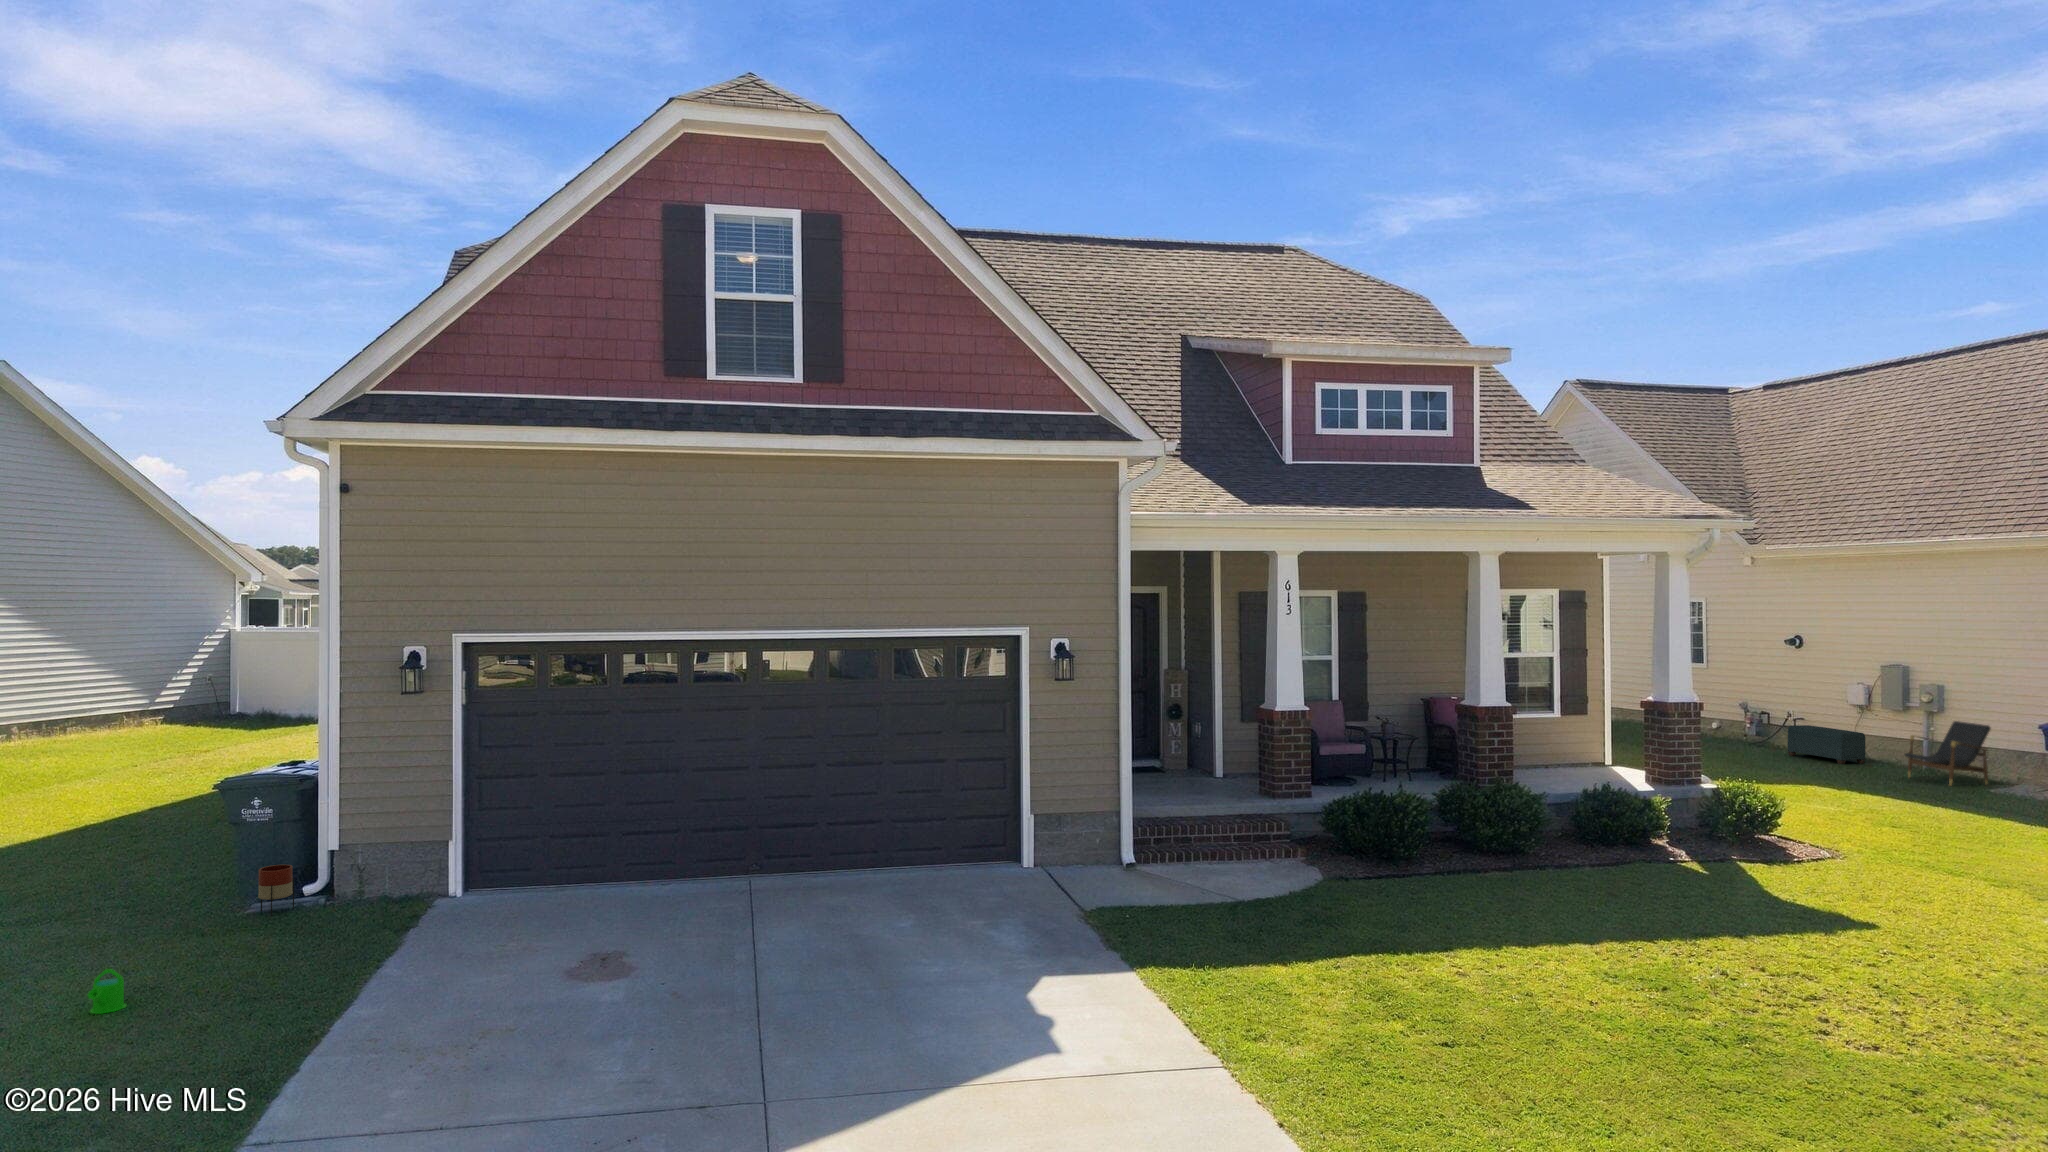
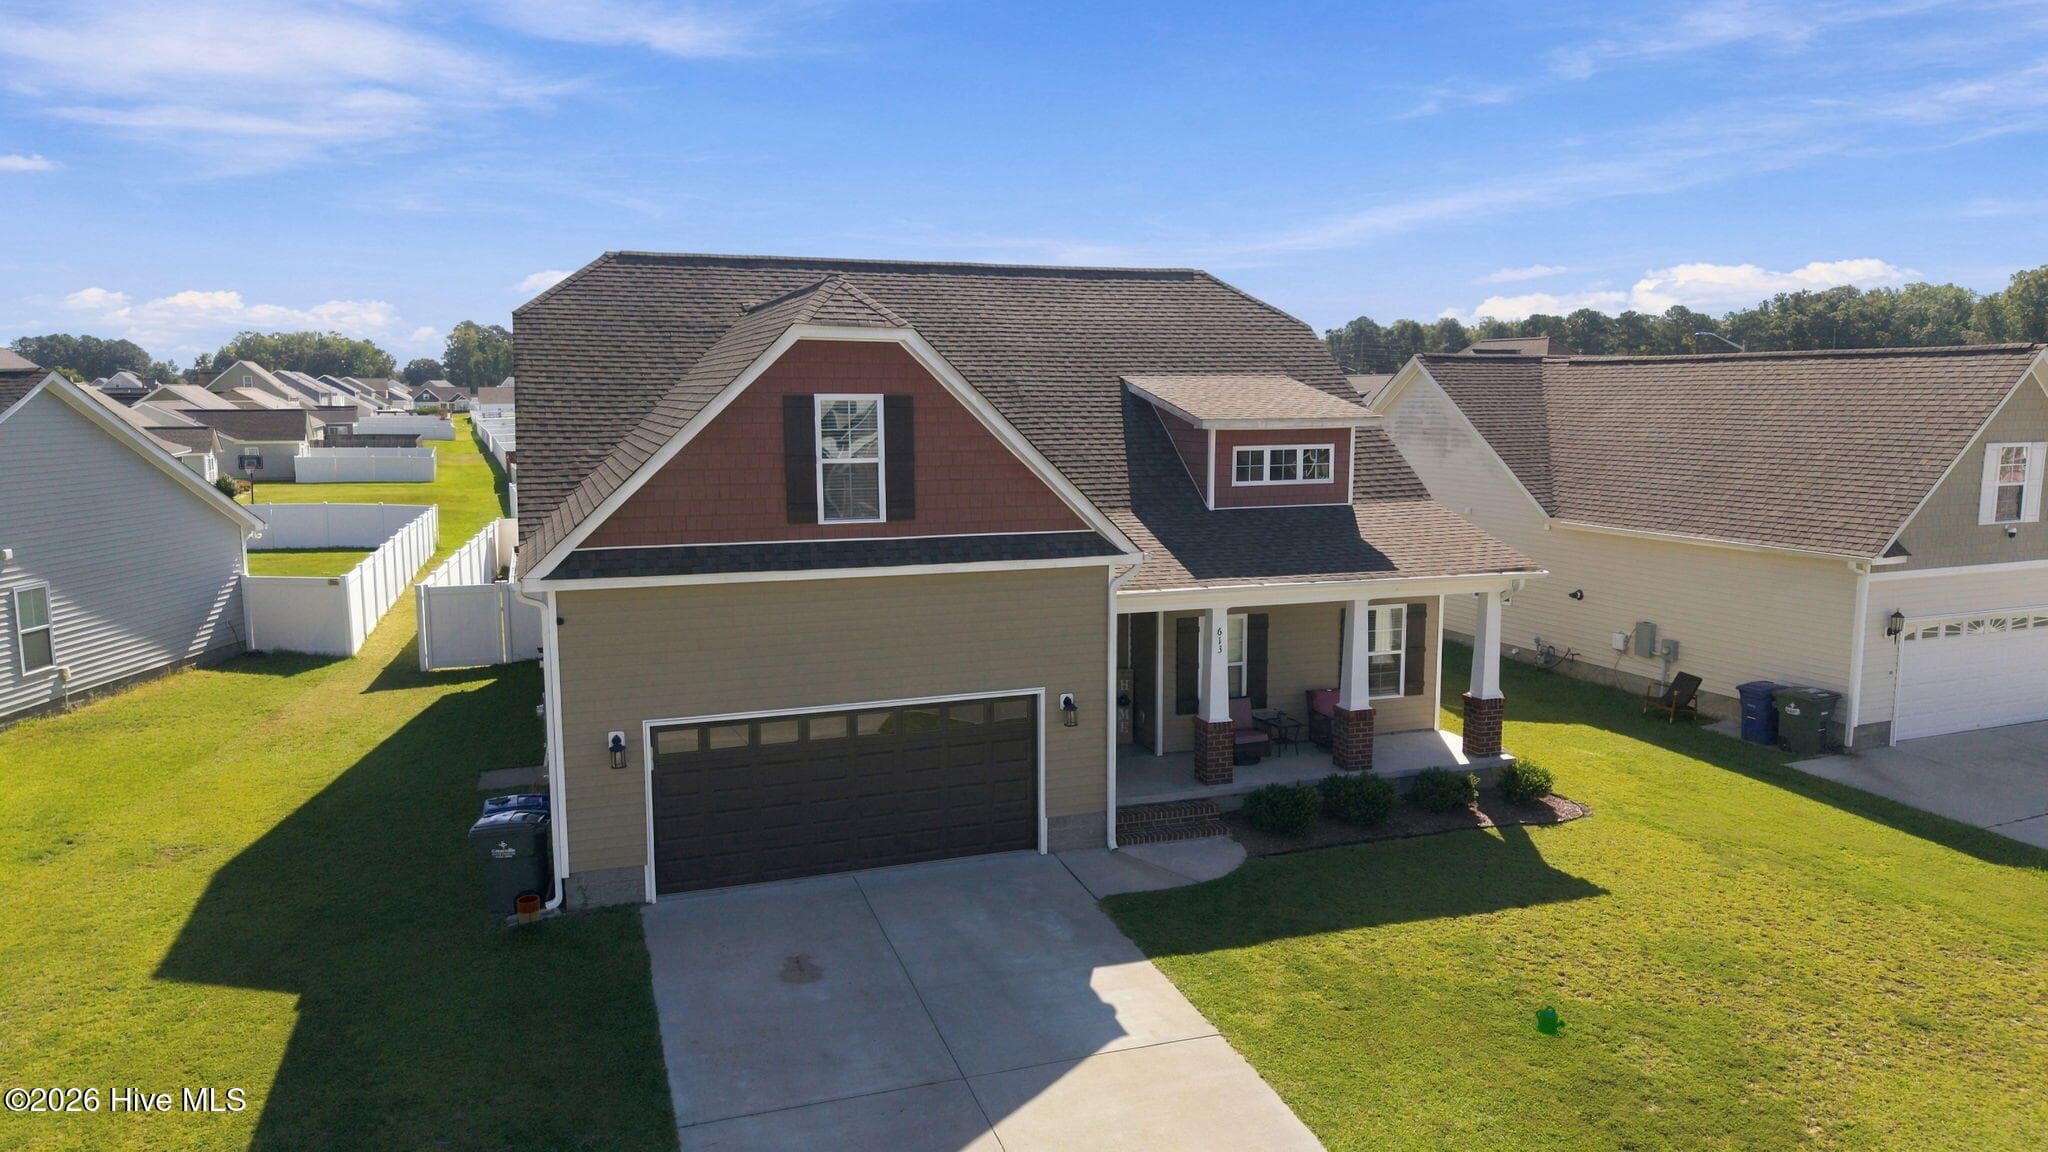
bench: present [1788,725,1865,764] -> none [1565,661,1620,695]
watering can: present [88,969,127,1014] -> present [1535,1005,1565,1034]

